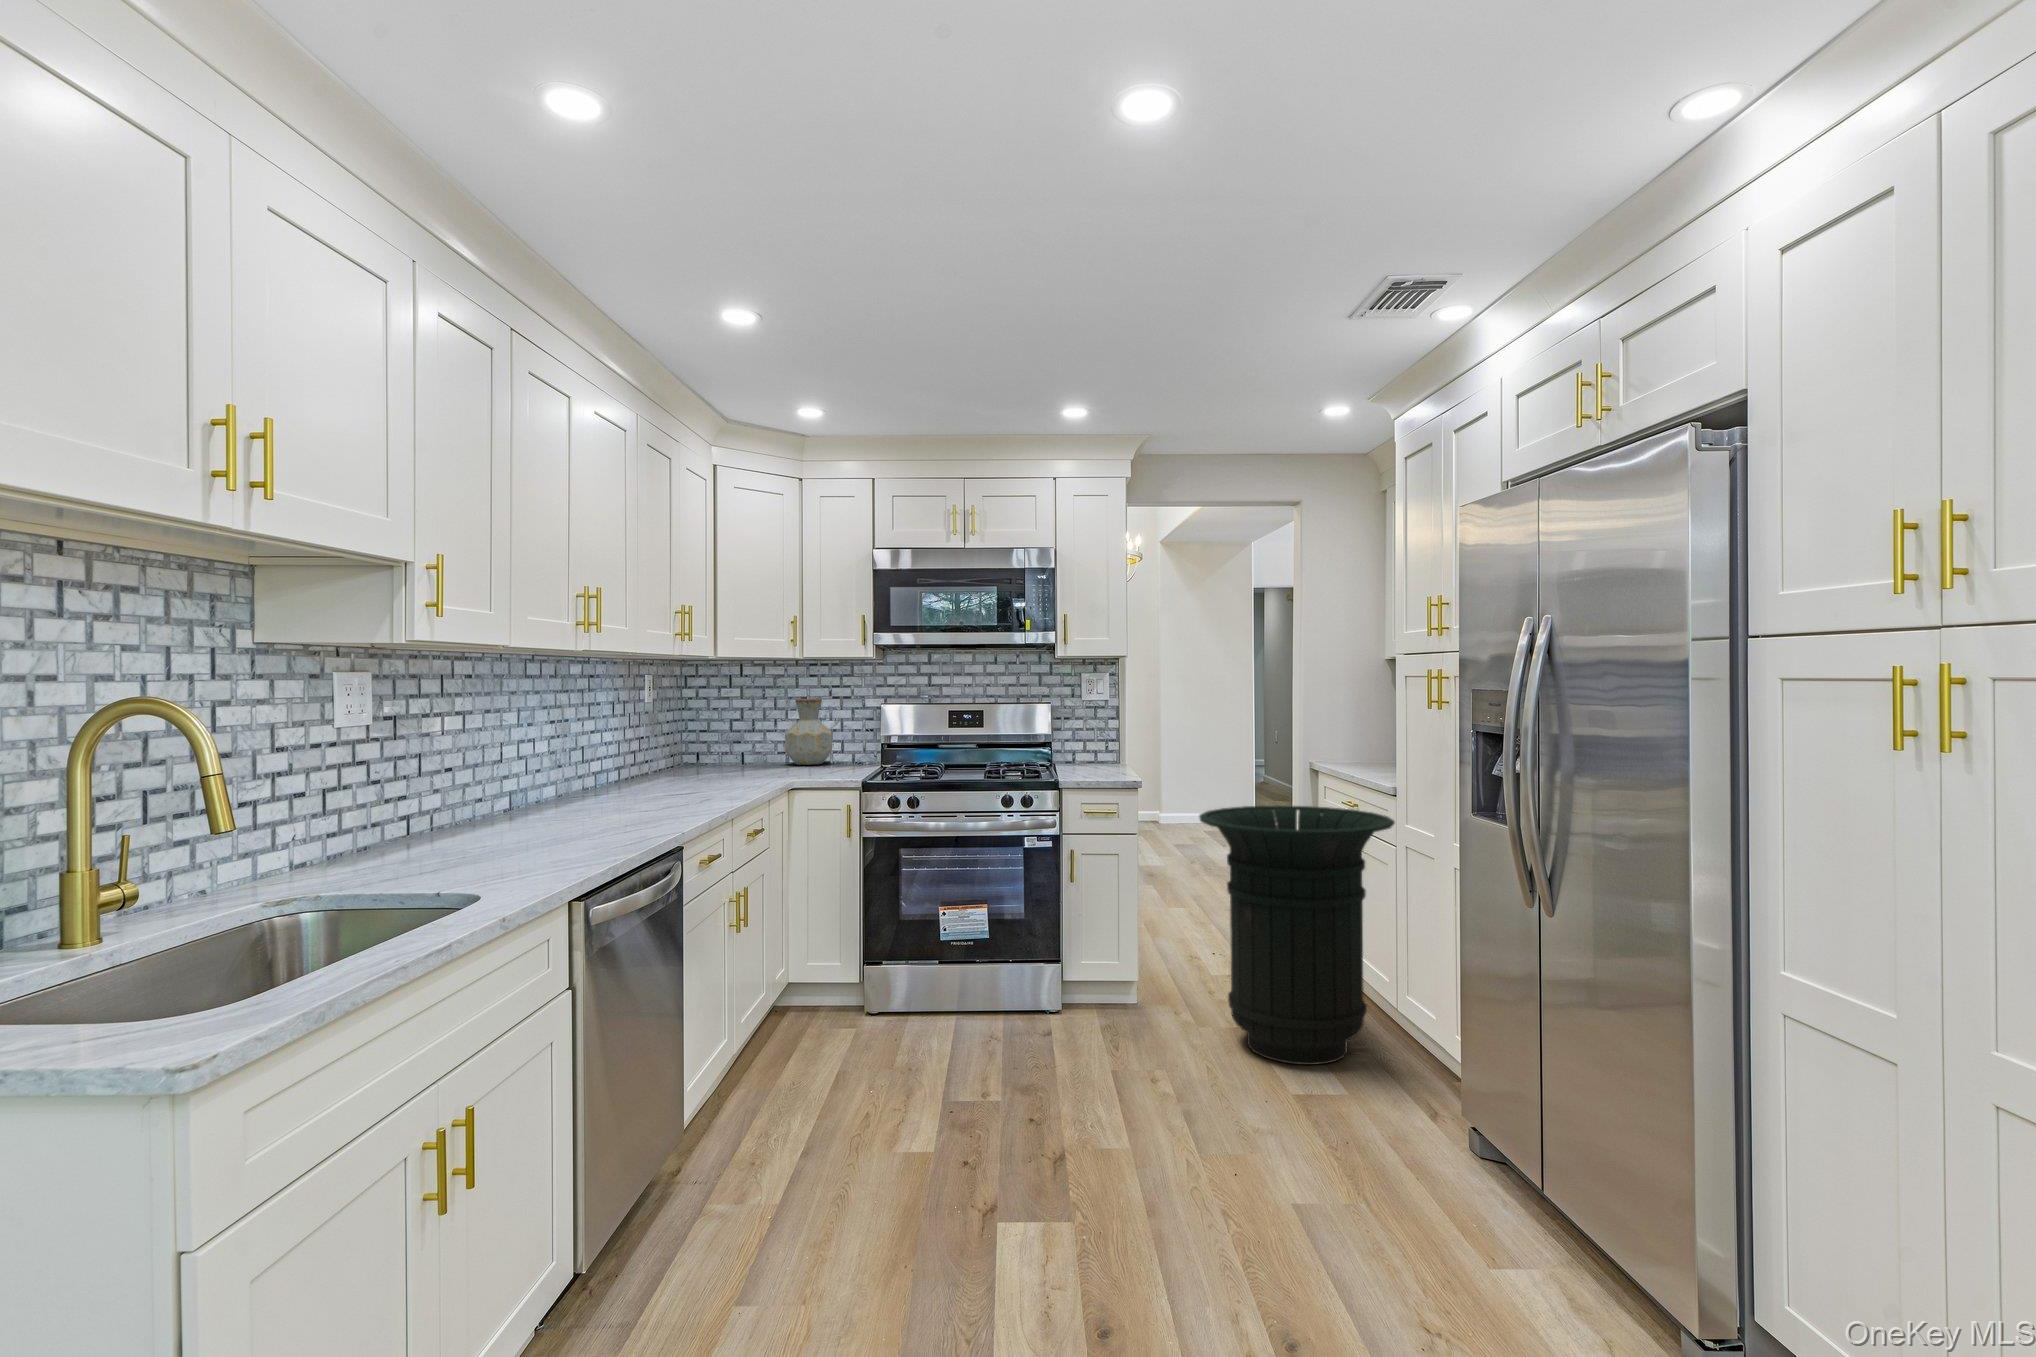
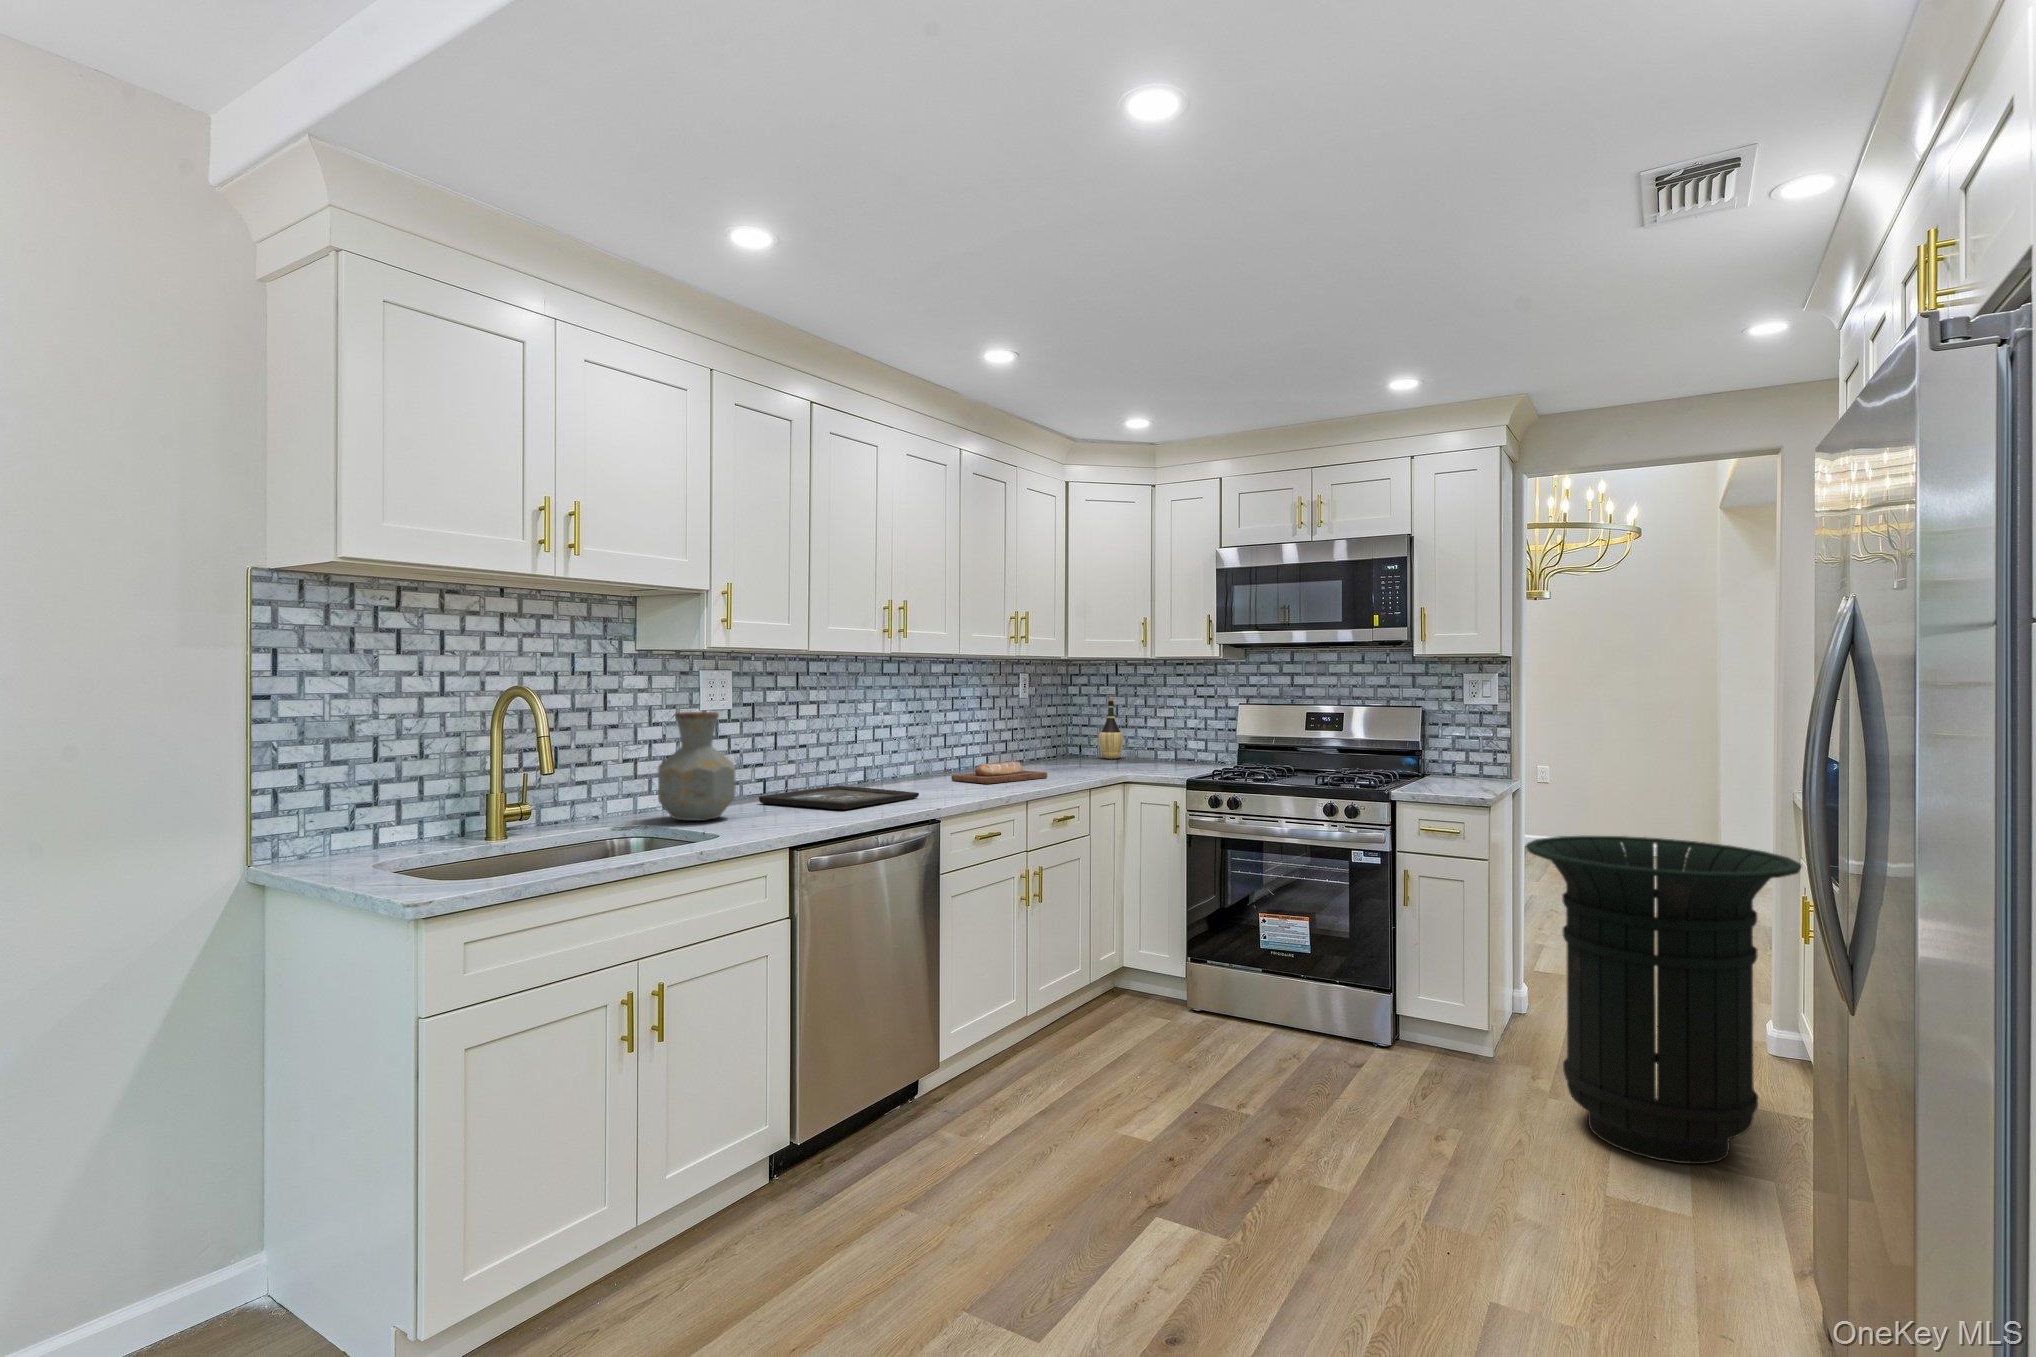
vase: present [785,699,832,765] -> present [658,712,736,821]
wine bottle: none [723,700,750,765] -> present [1098,697,1123,759]
bread loaf: none [612,773,717,800] -> present [951,761,1047,784]
tray: none [418,816,621,846] -> present [759,786,919,809]

